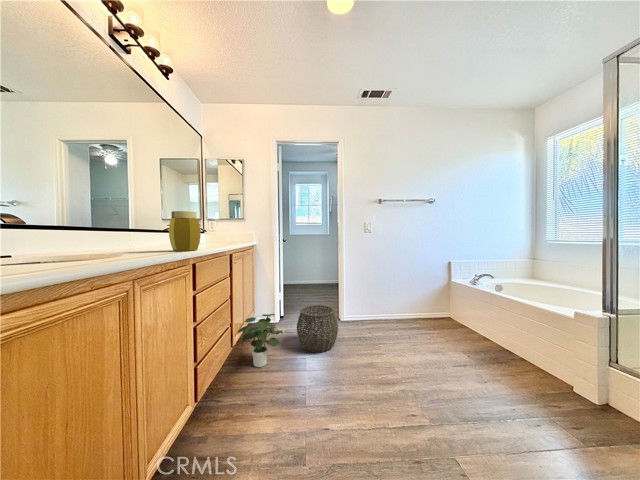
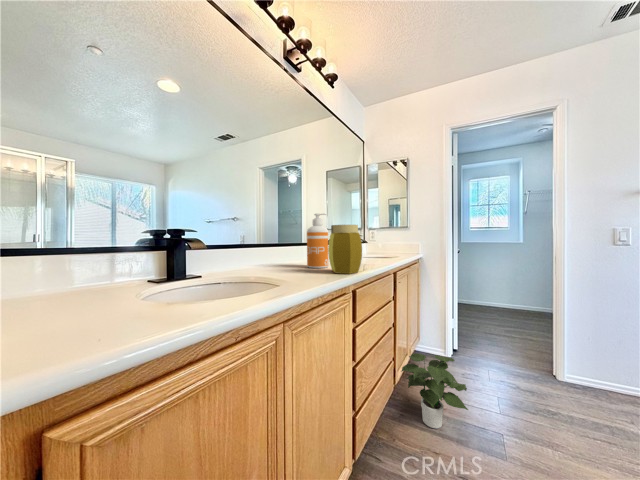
soap dispenser: none [143,201,168,251] -> present [307,214,328,268]
woven basket: present [297,305,338,352] -> none [486,354,575,443]

